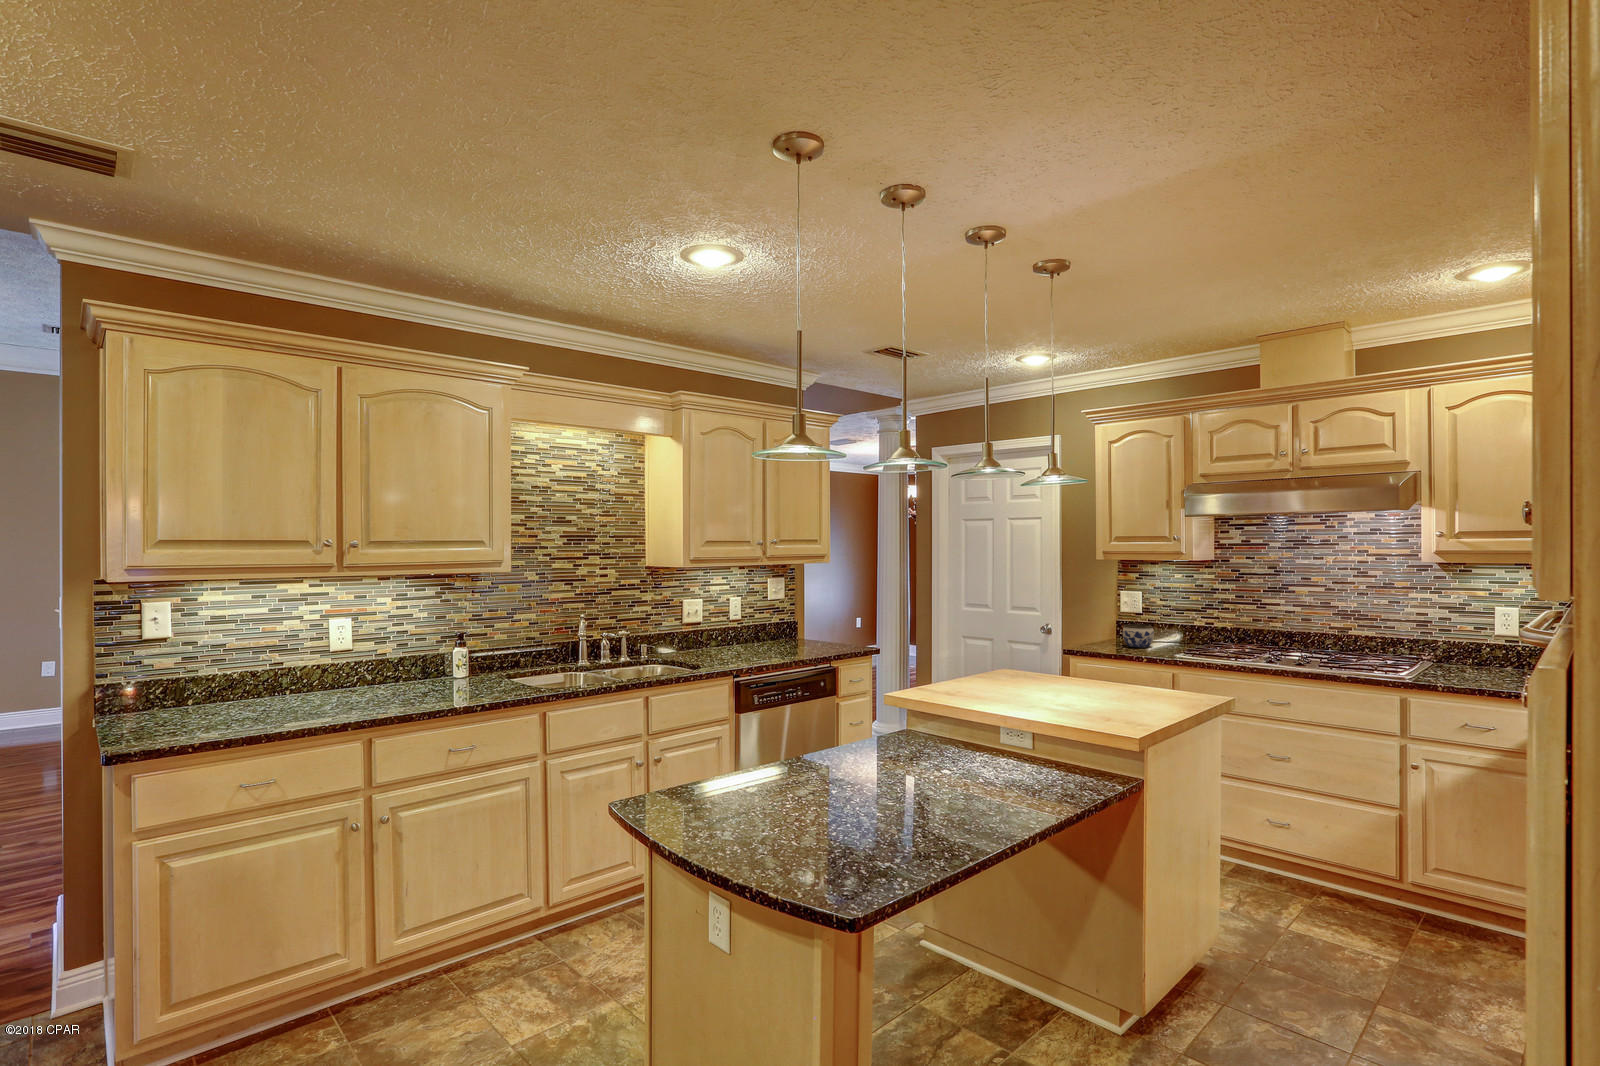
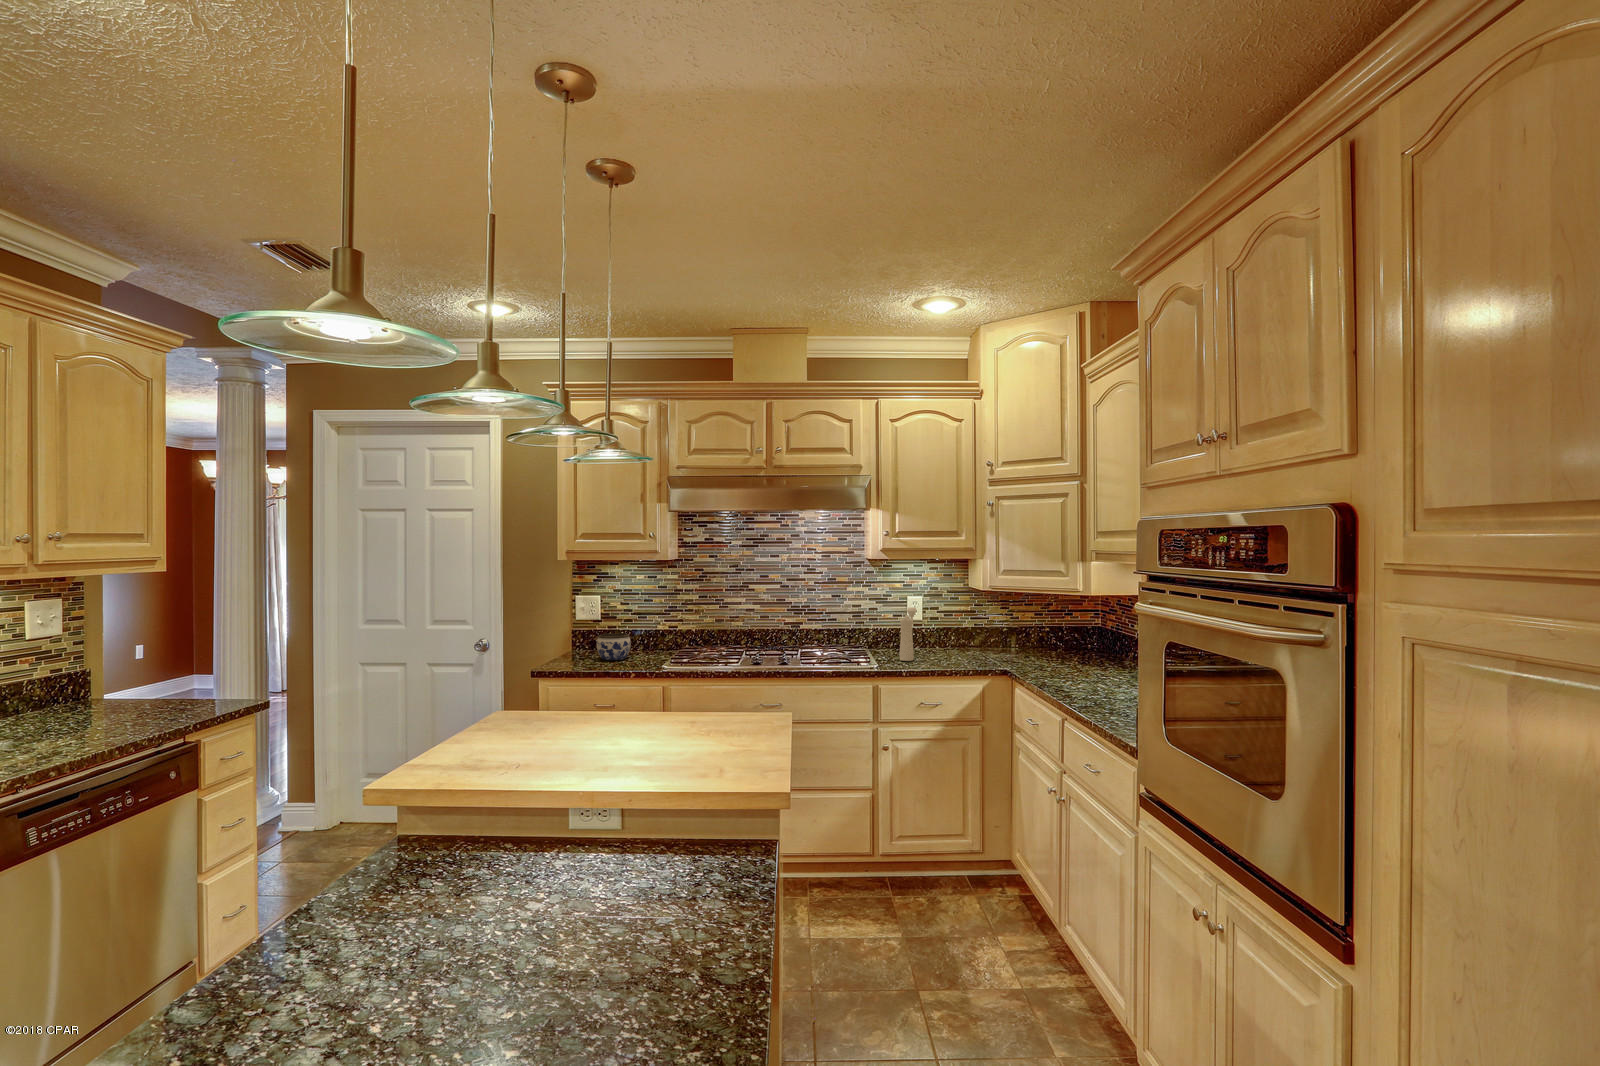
pepper mill: none [1450,619,1482,678] -> present [900,607,917,661]

